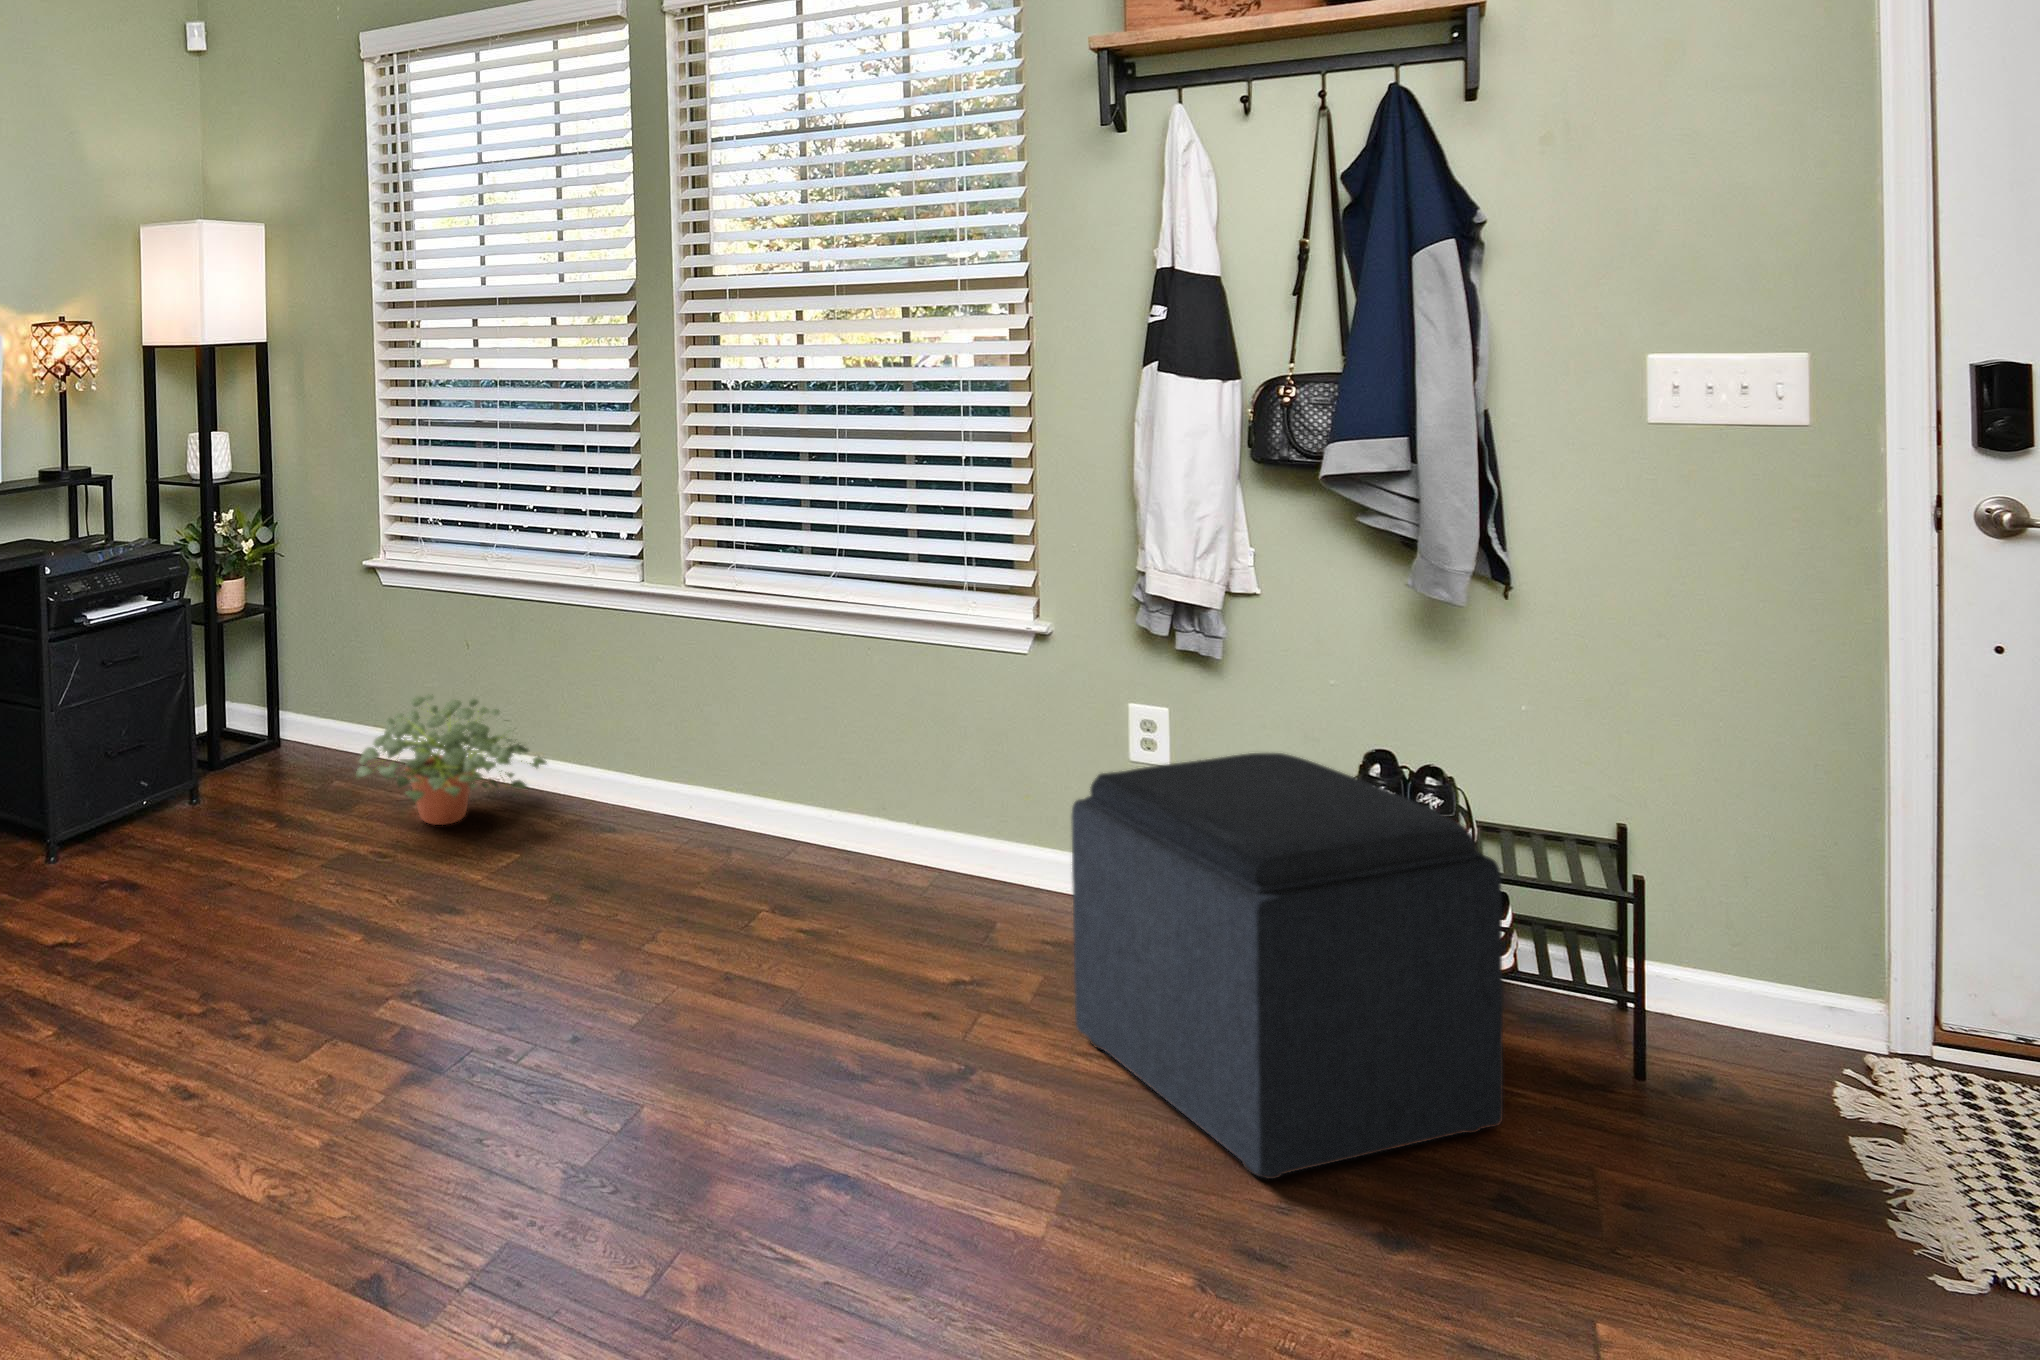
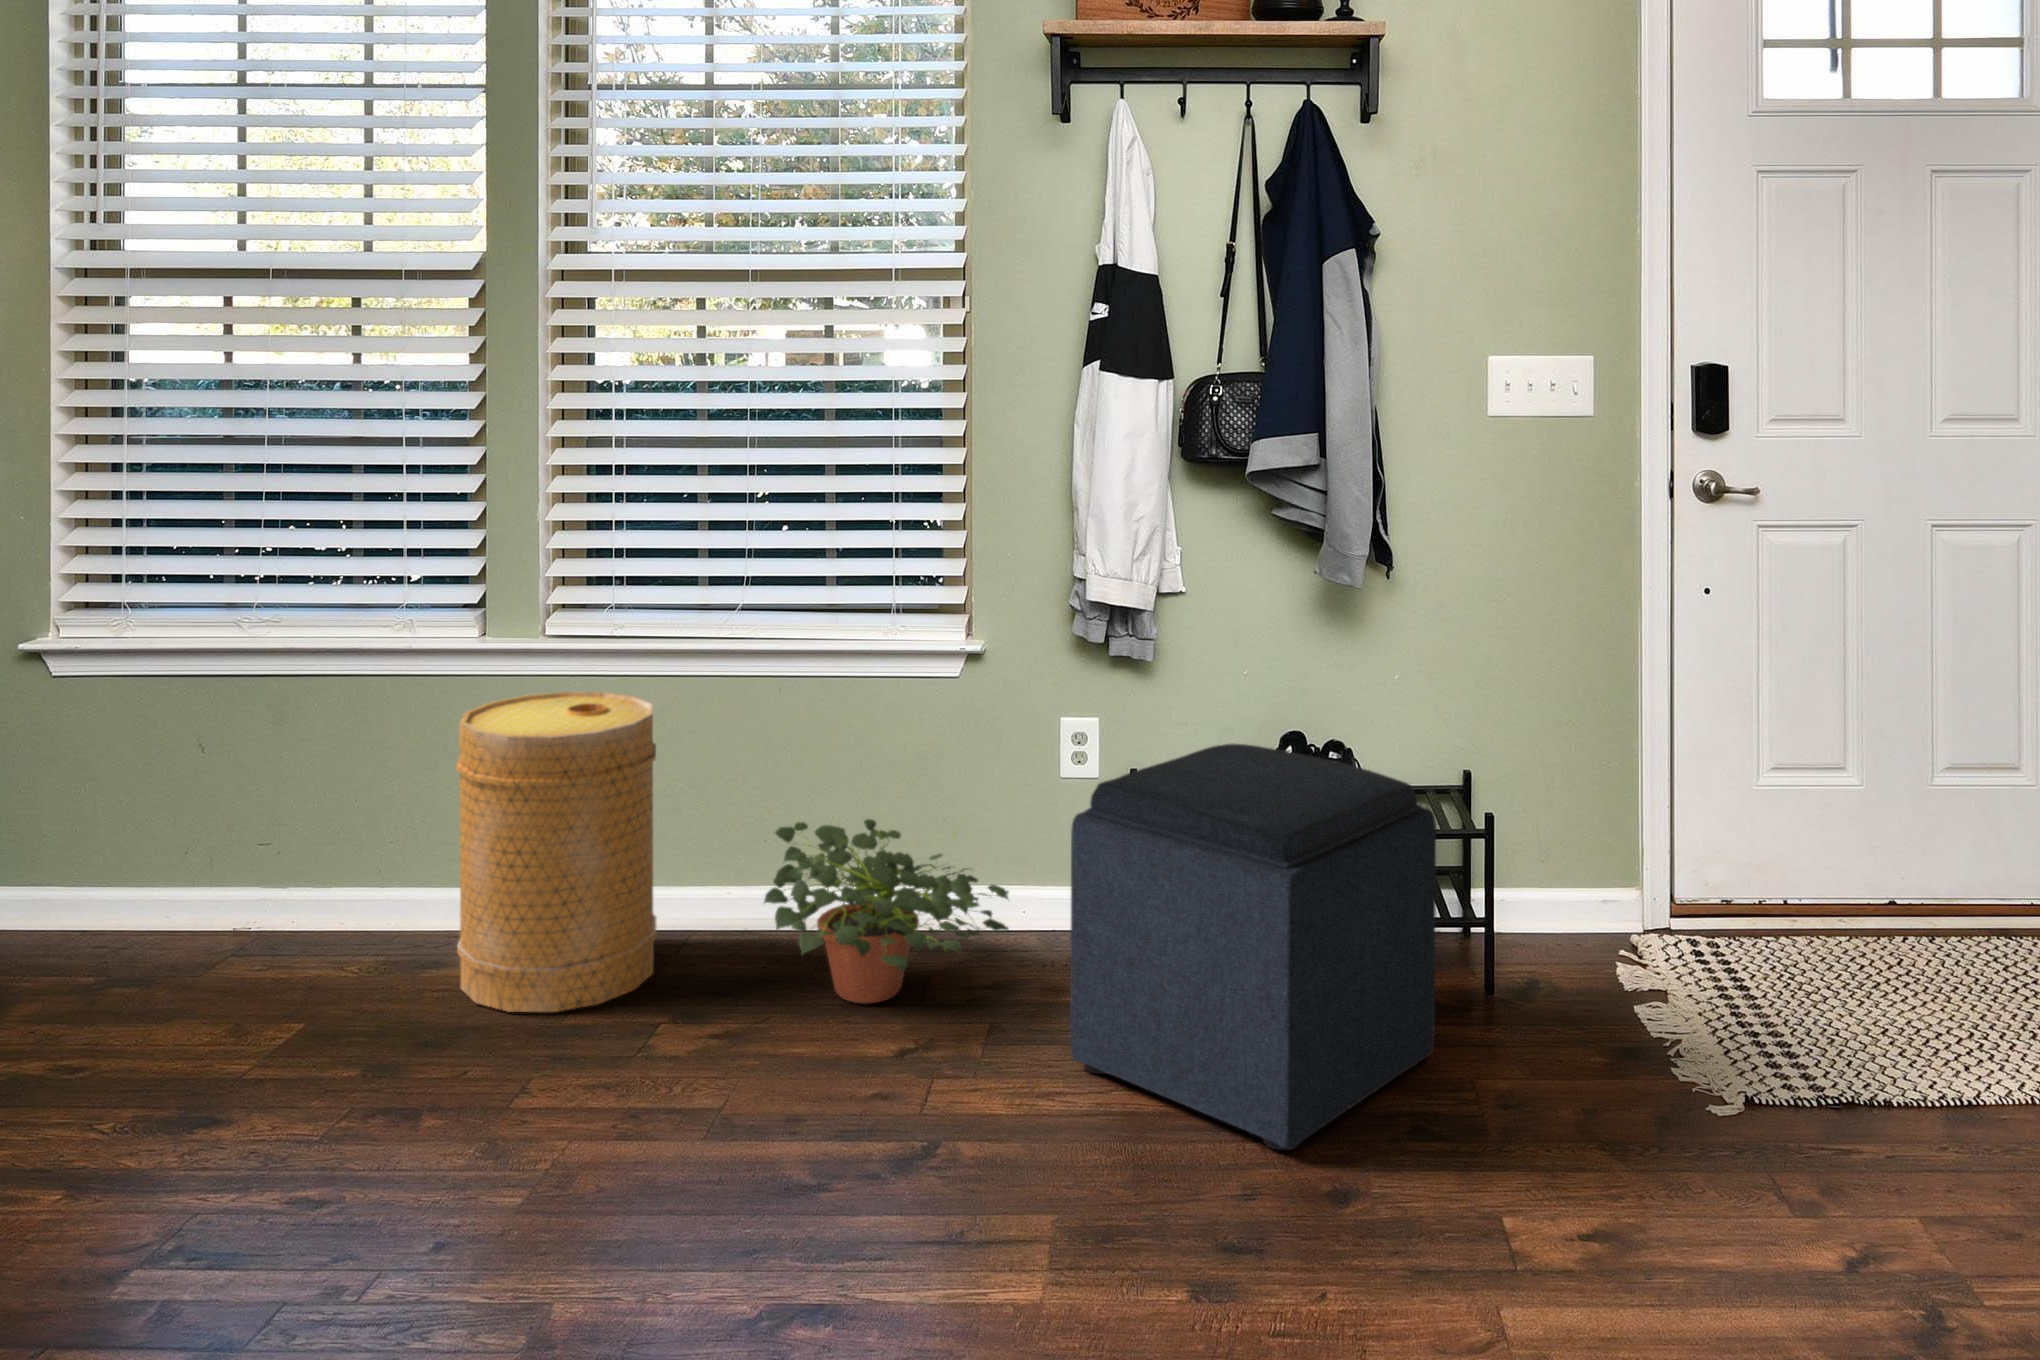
basket: none [603,631,762,886] -> present [456,692,656,1012]
potted plant: present [356,695,546,825] -> present [764,819,1008,1003]

